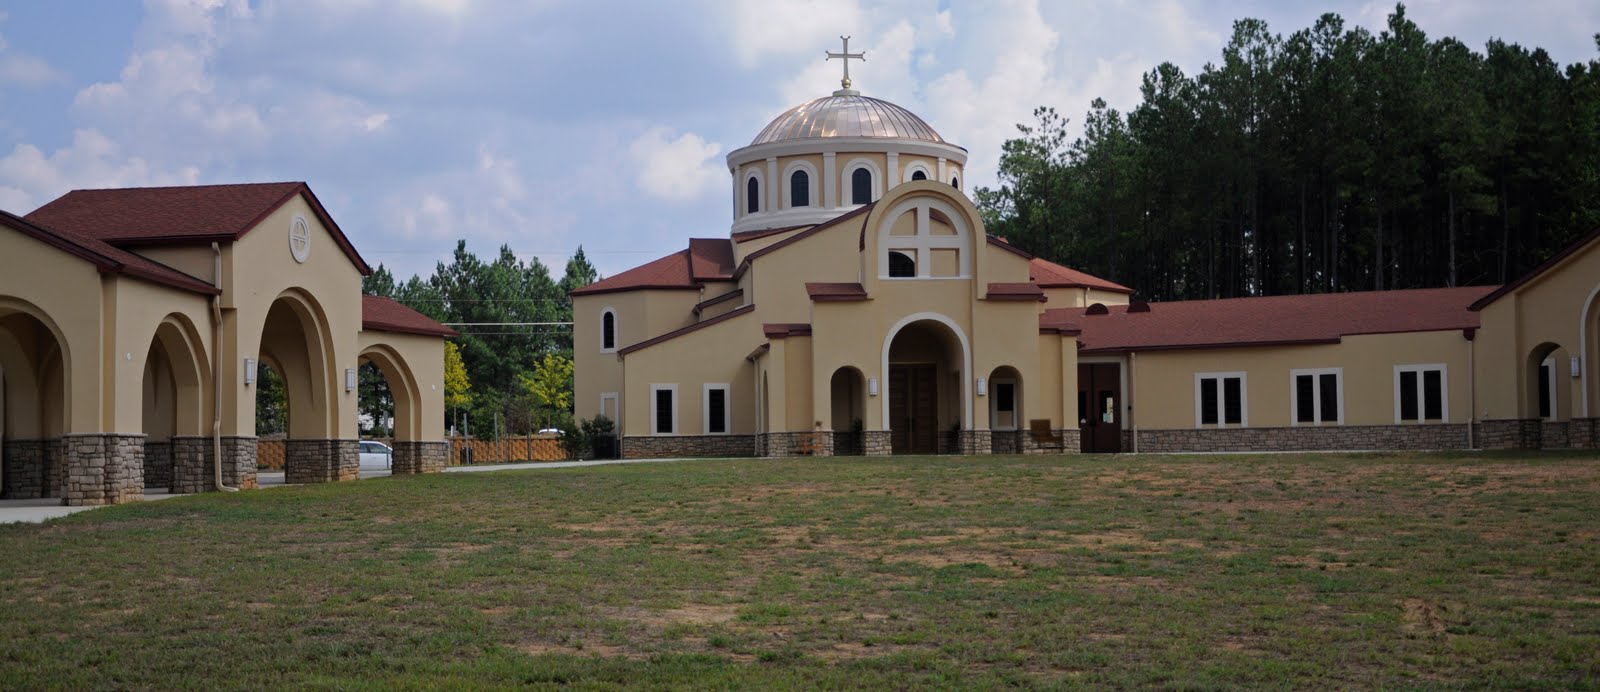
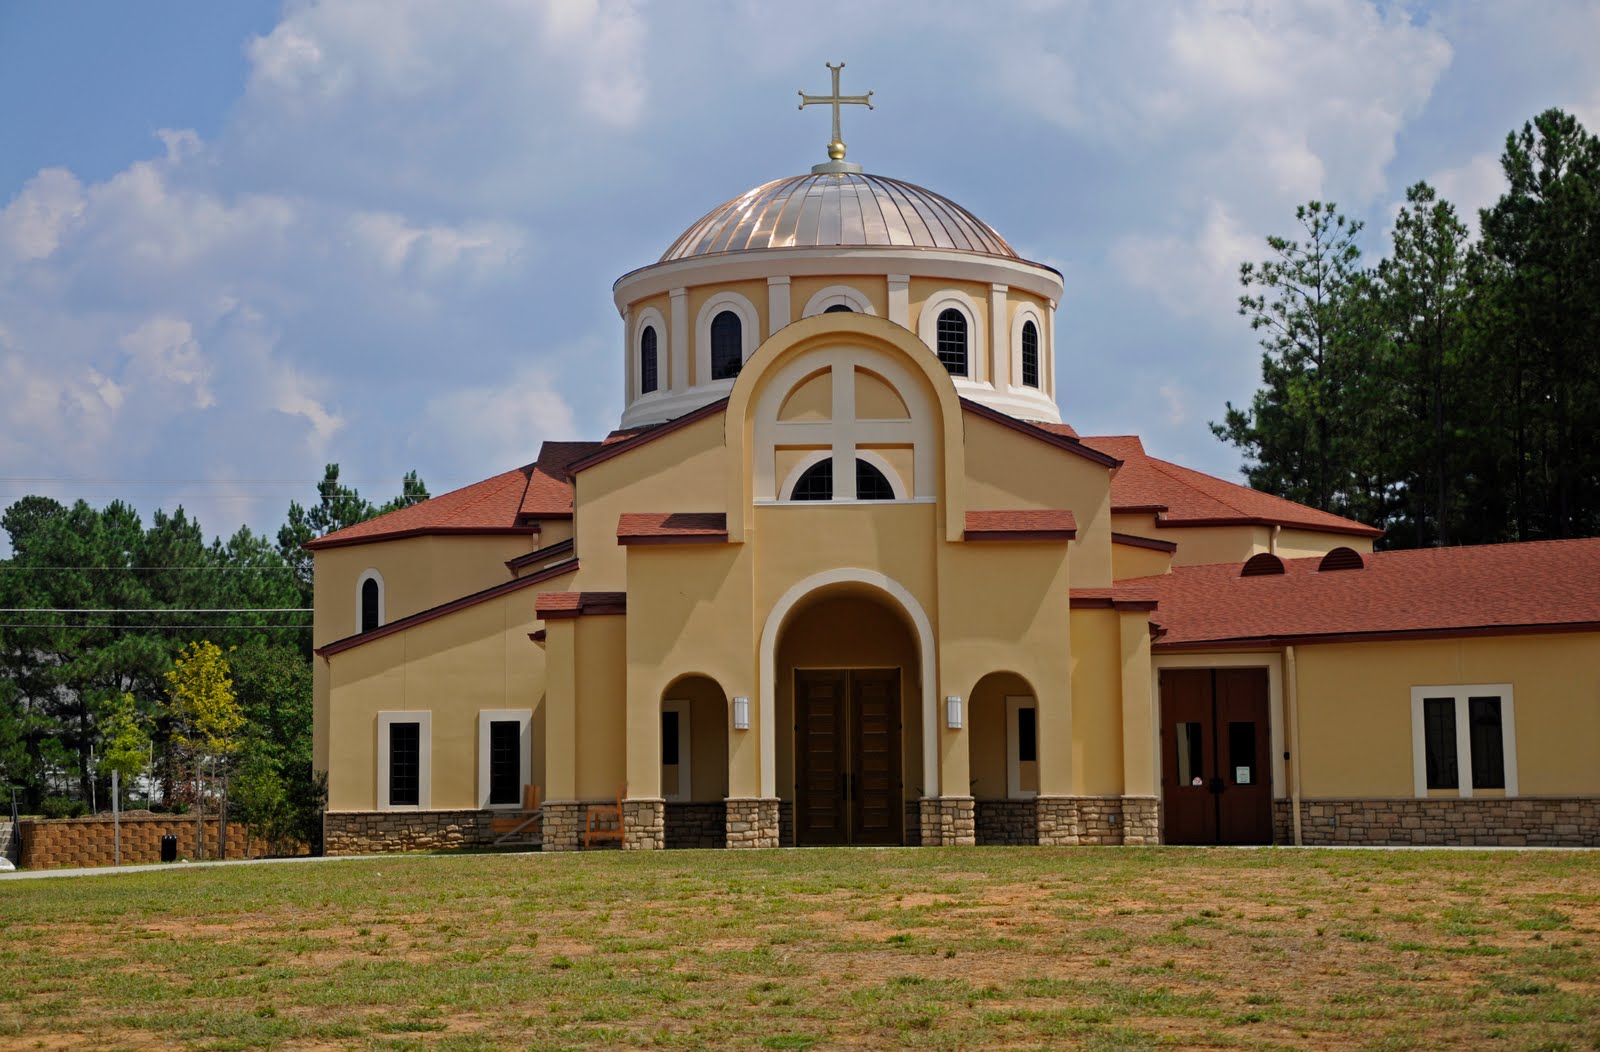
lounge chair: present [1026,419,1066,449] -> present [488,784,545,845]

